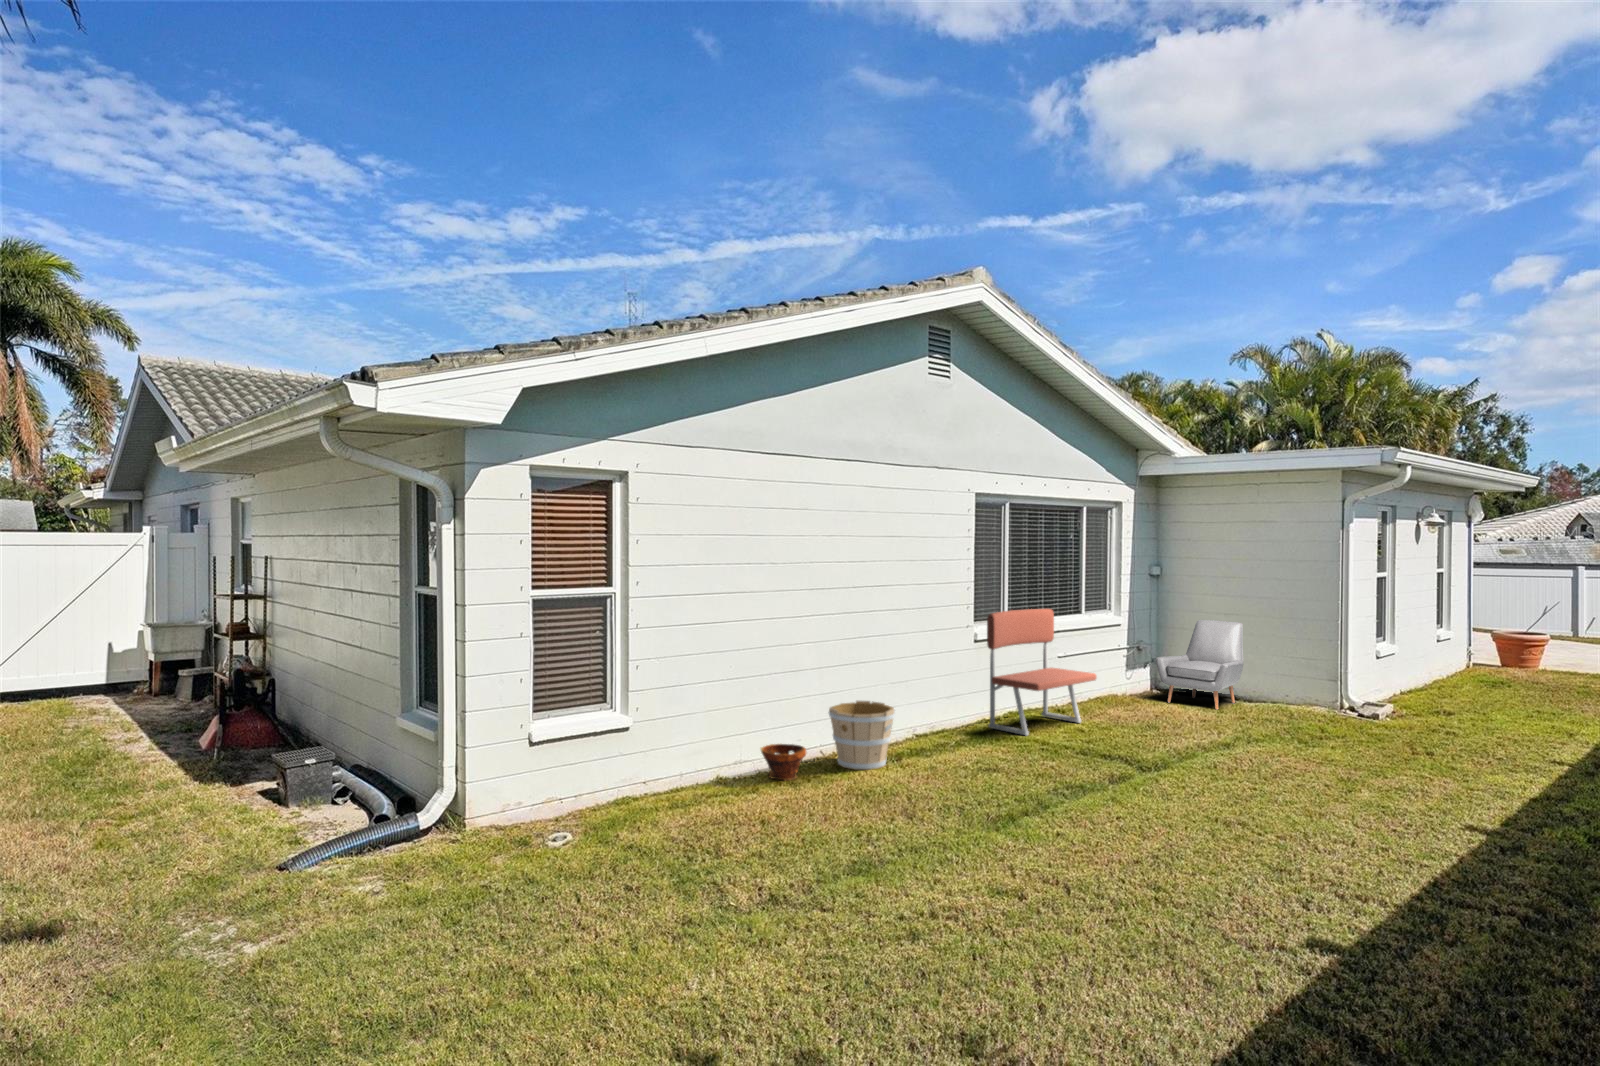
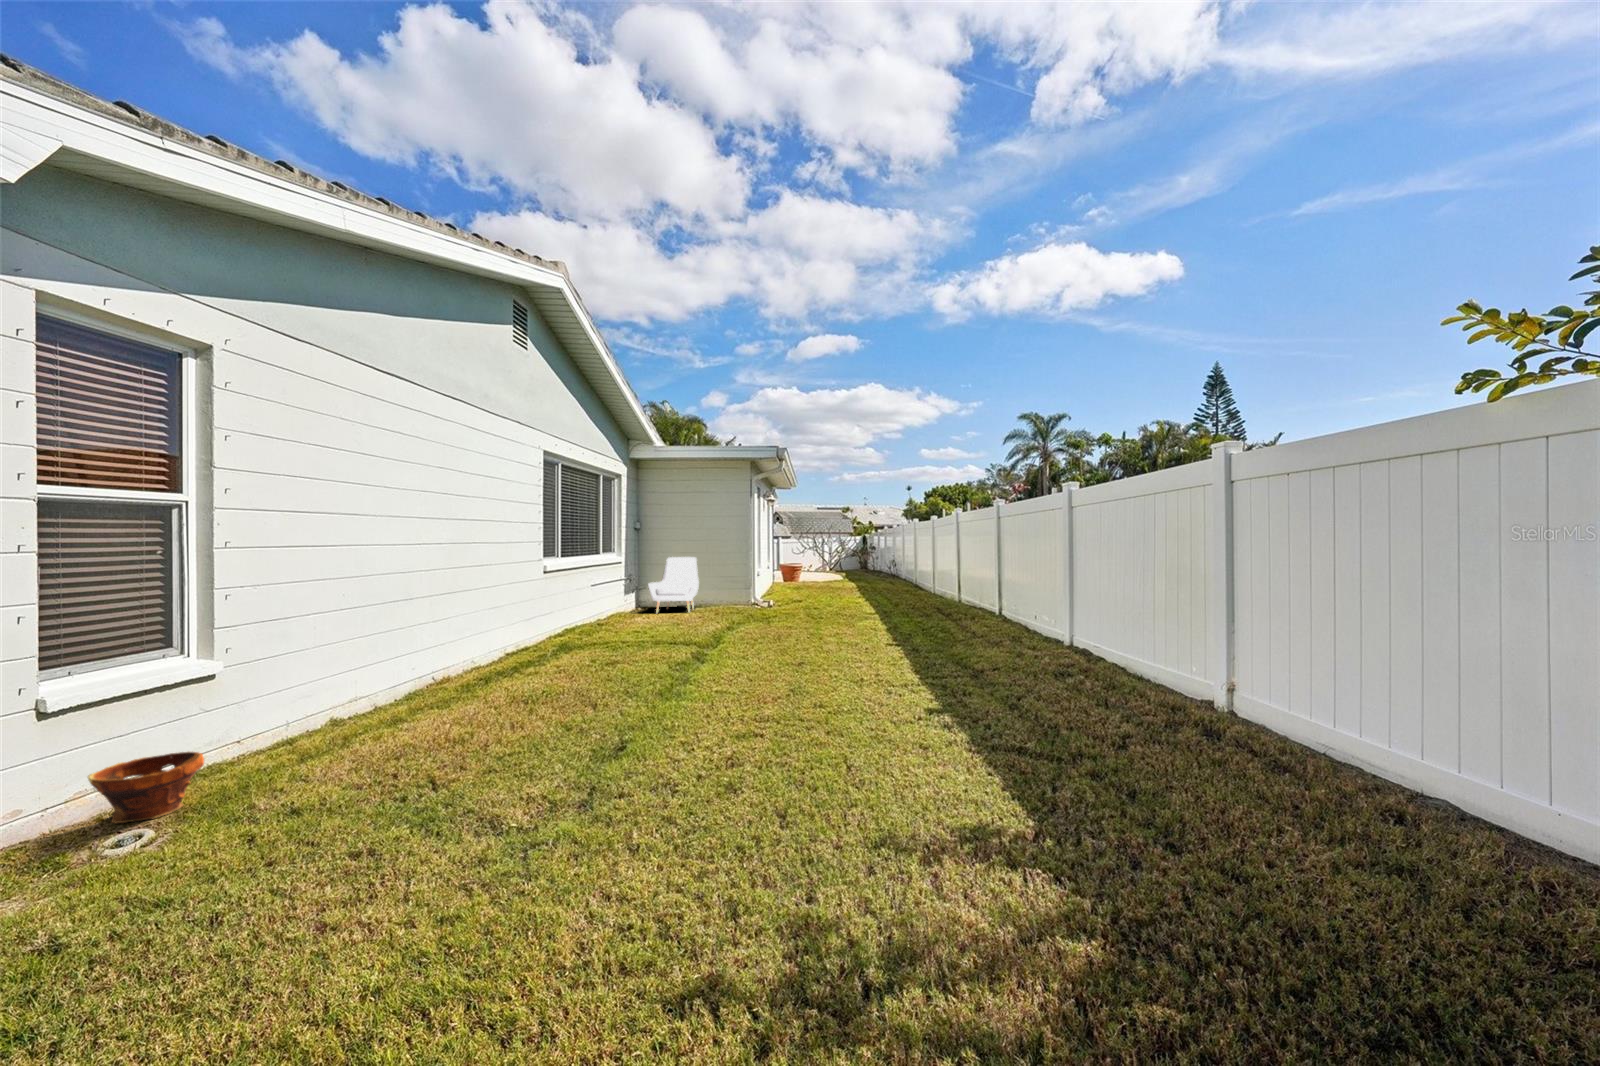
bench: present [987,609,1097,736] -> none [555,548,631,643]
wooden bucket: present [829,701,895,770] -> none [442,624,514,687]
planter: present [761,744,806,781] -> present [88,752,204,823]

